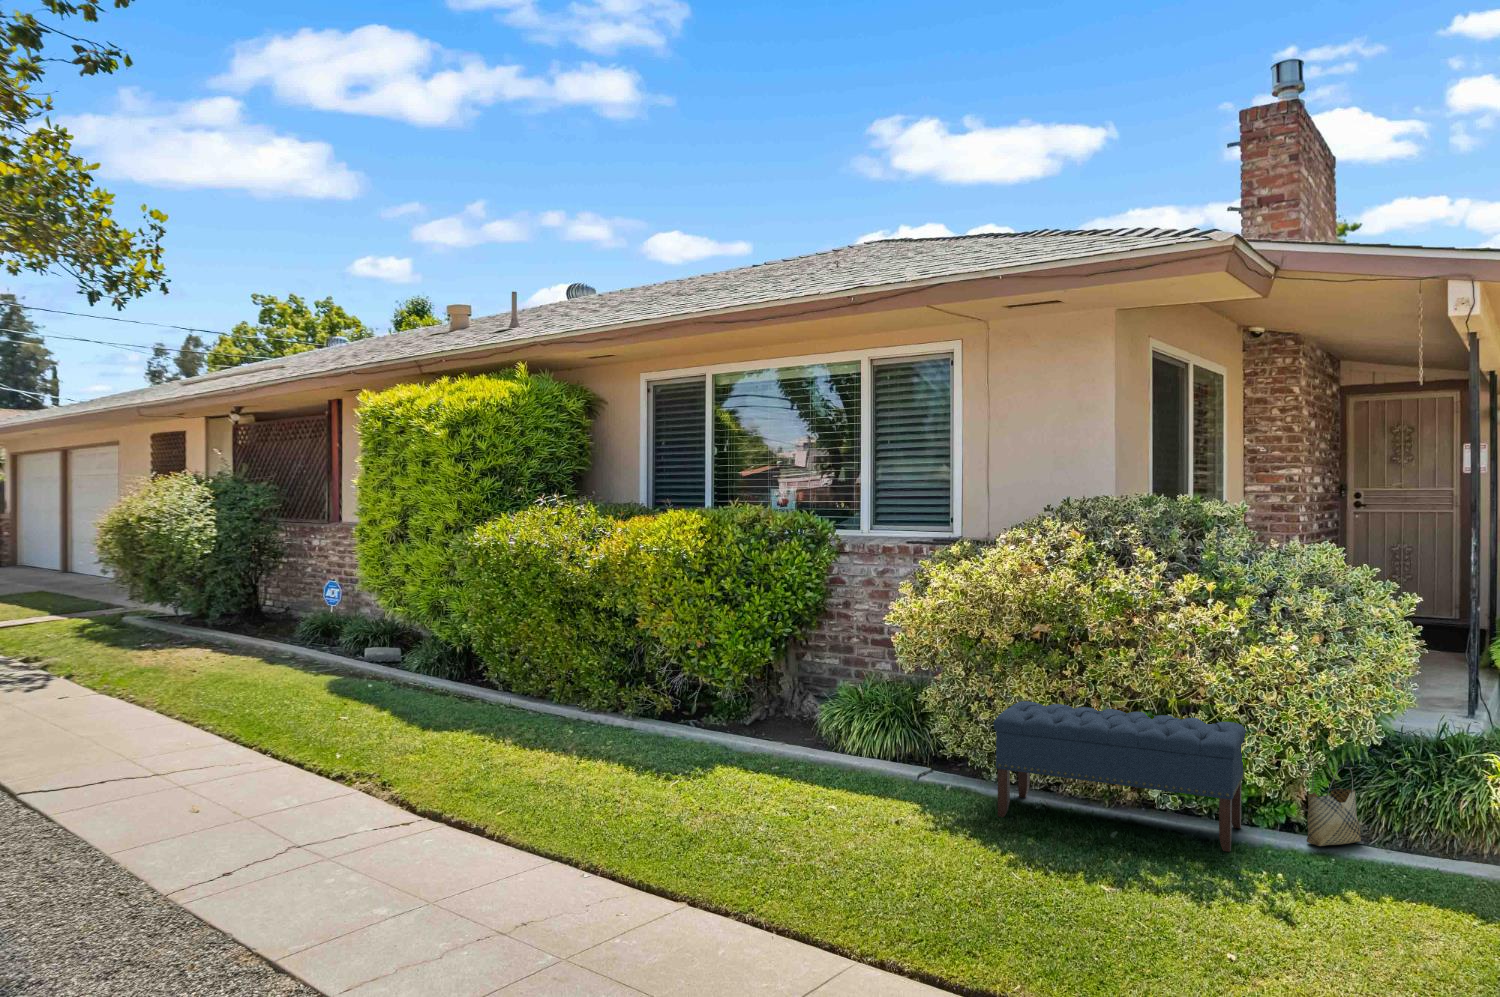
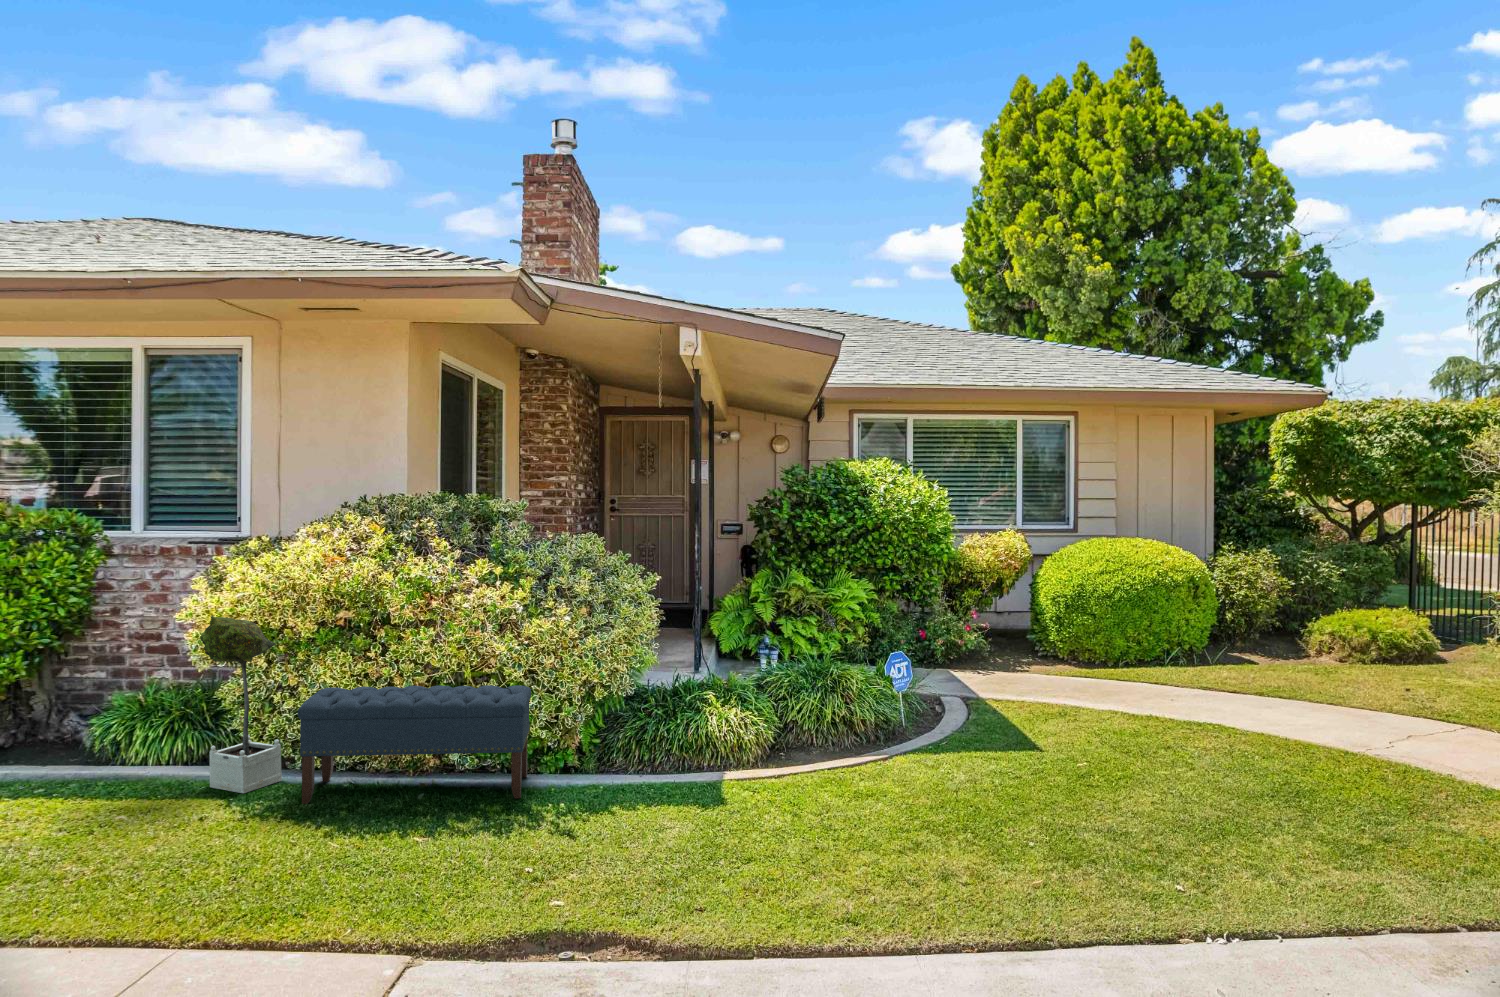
potted tree: none [907,619,981,796] -> present [200,615,282,793]
woven basket: present [1307,761,1361,846] -> none [580,710,620,781]

